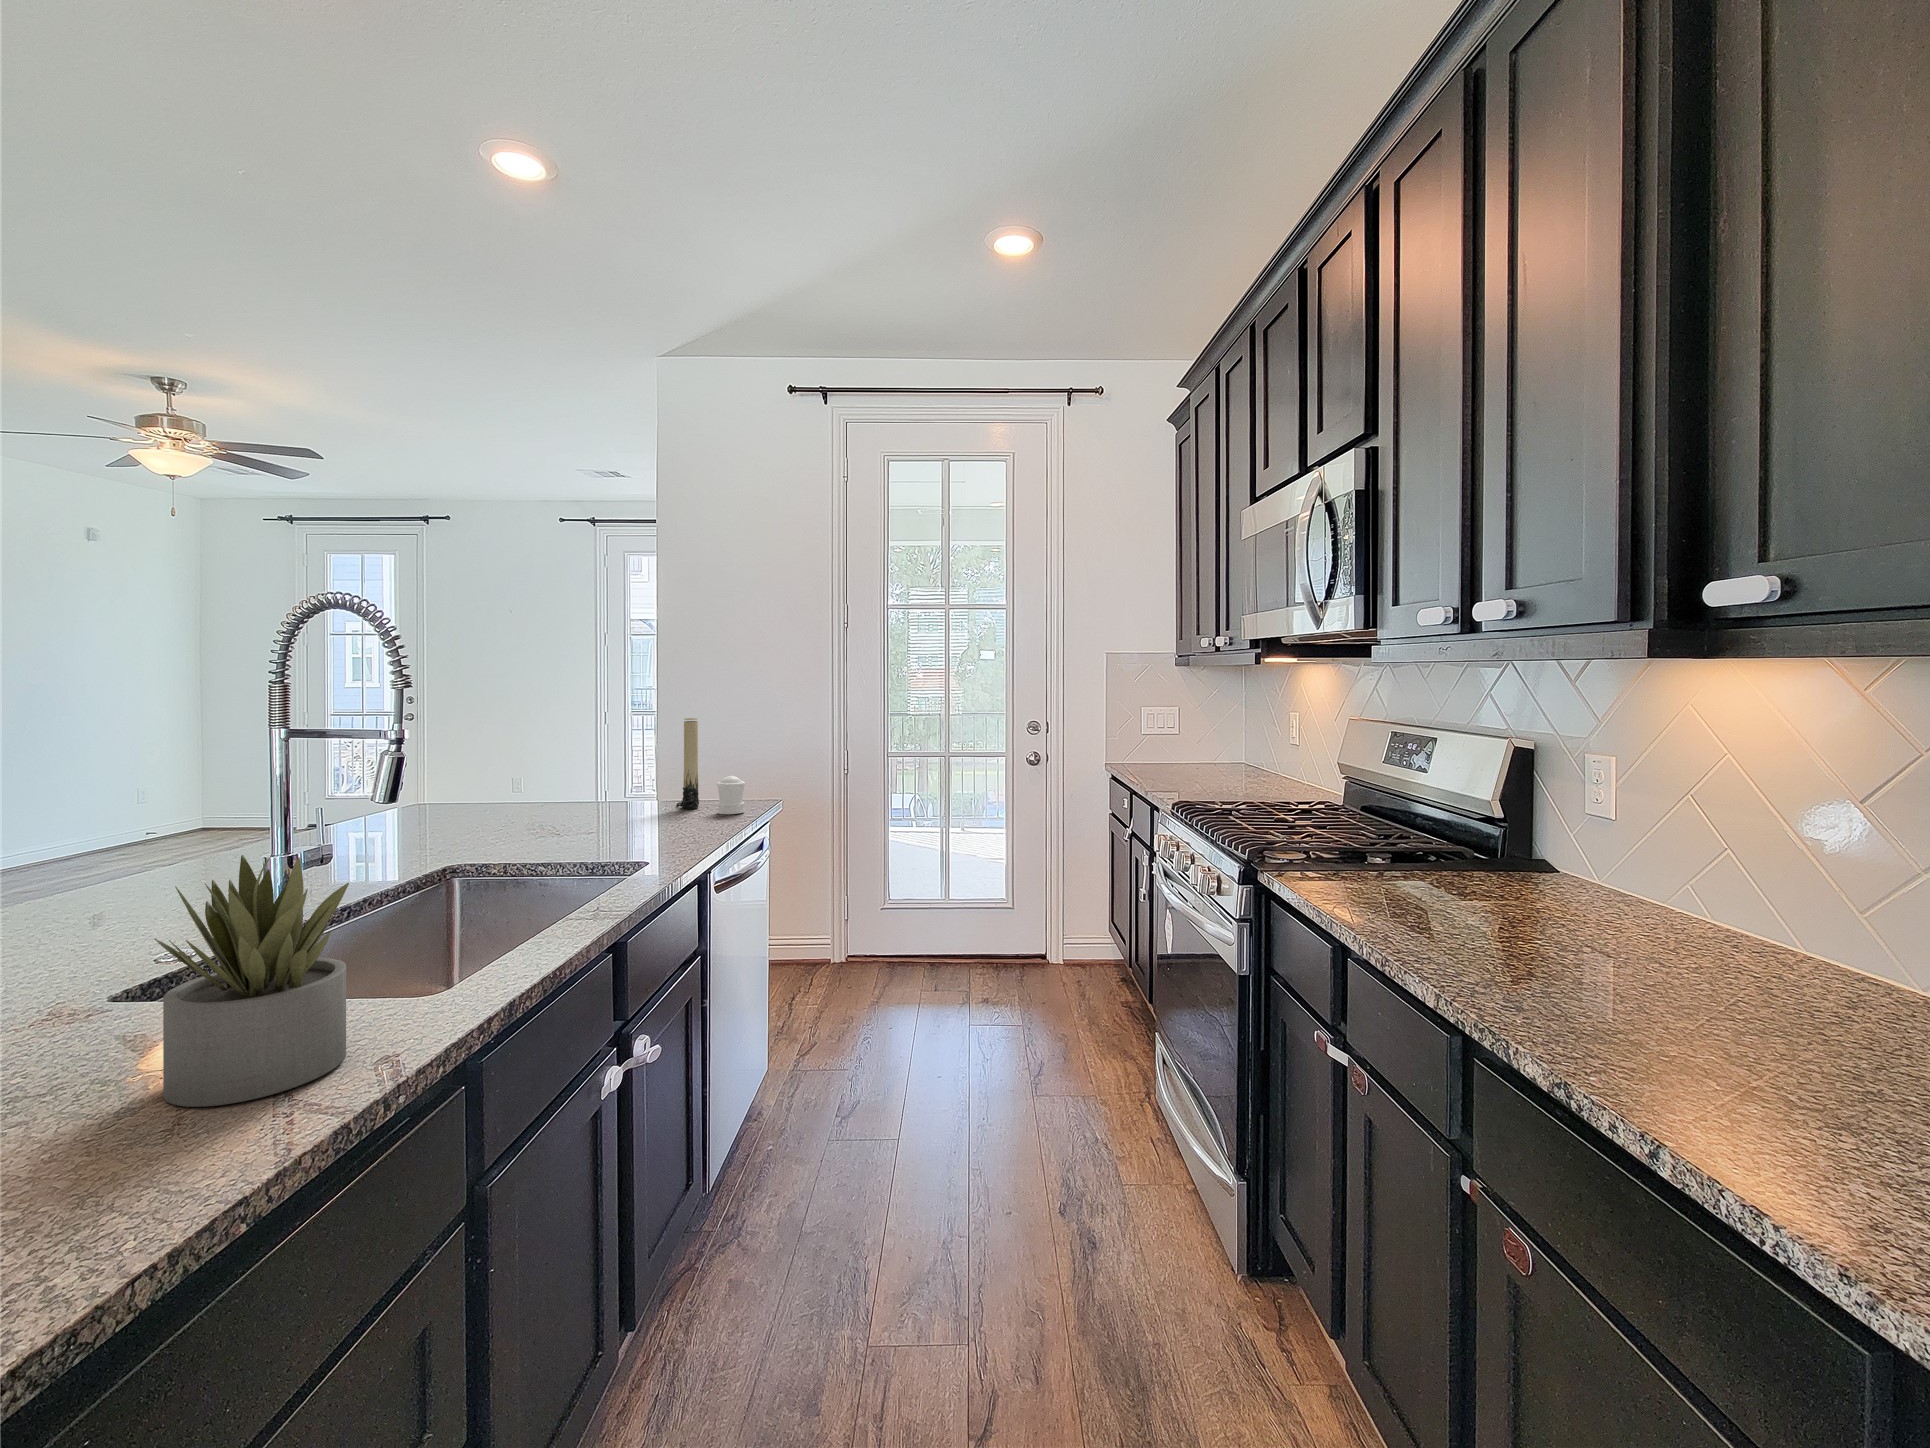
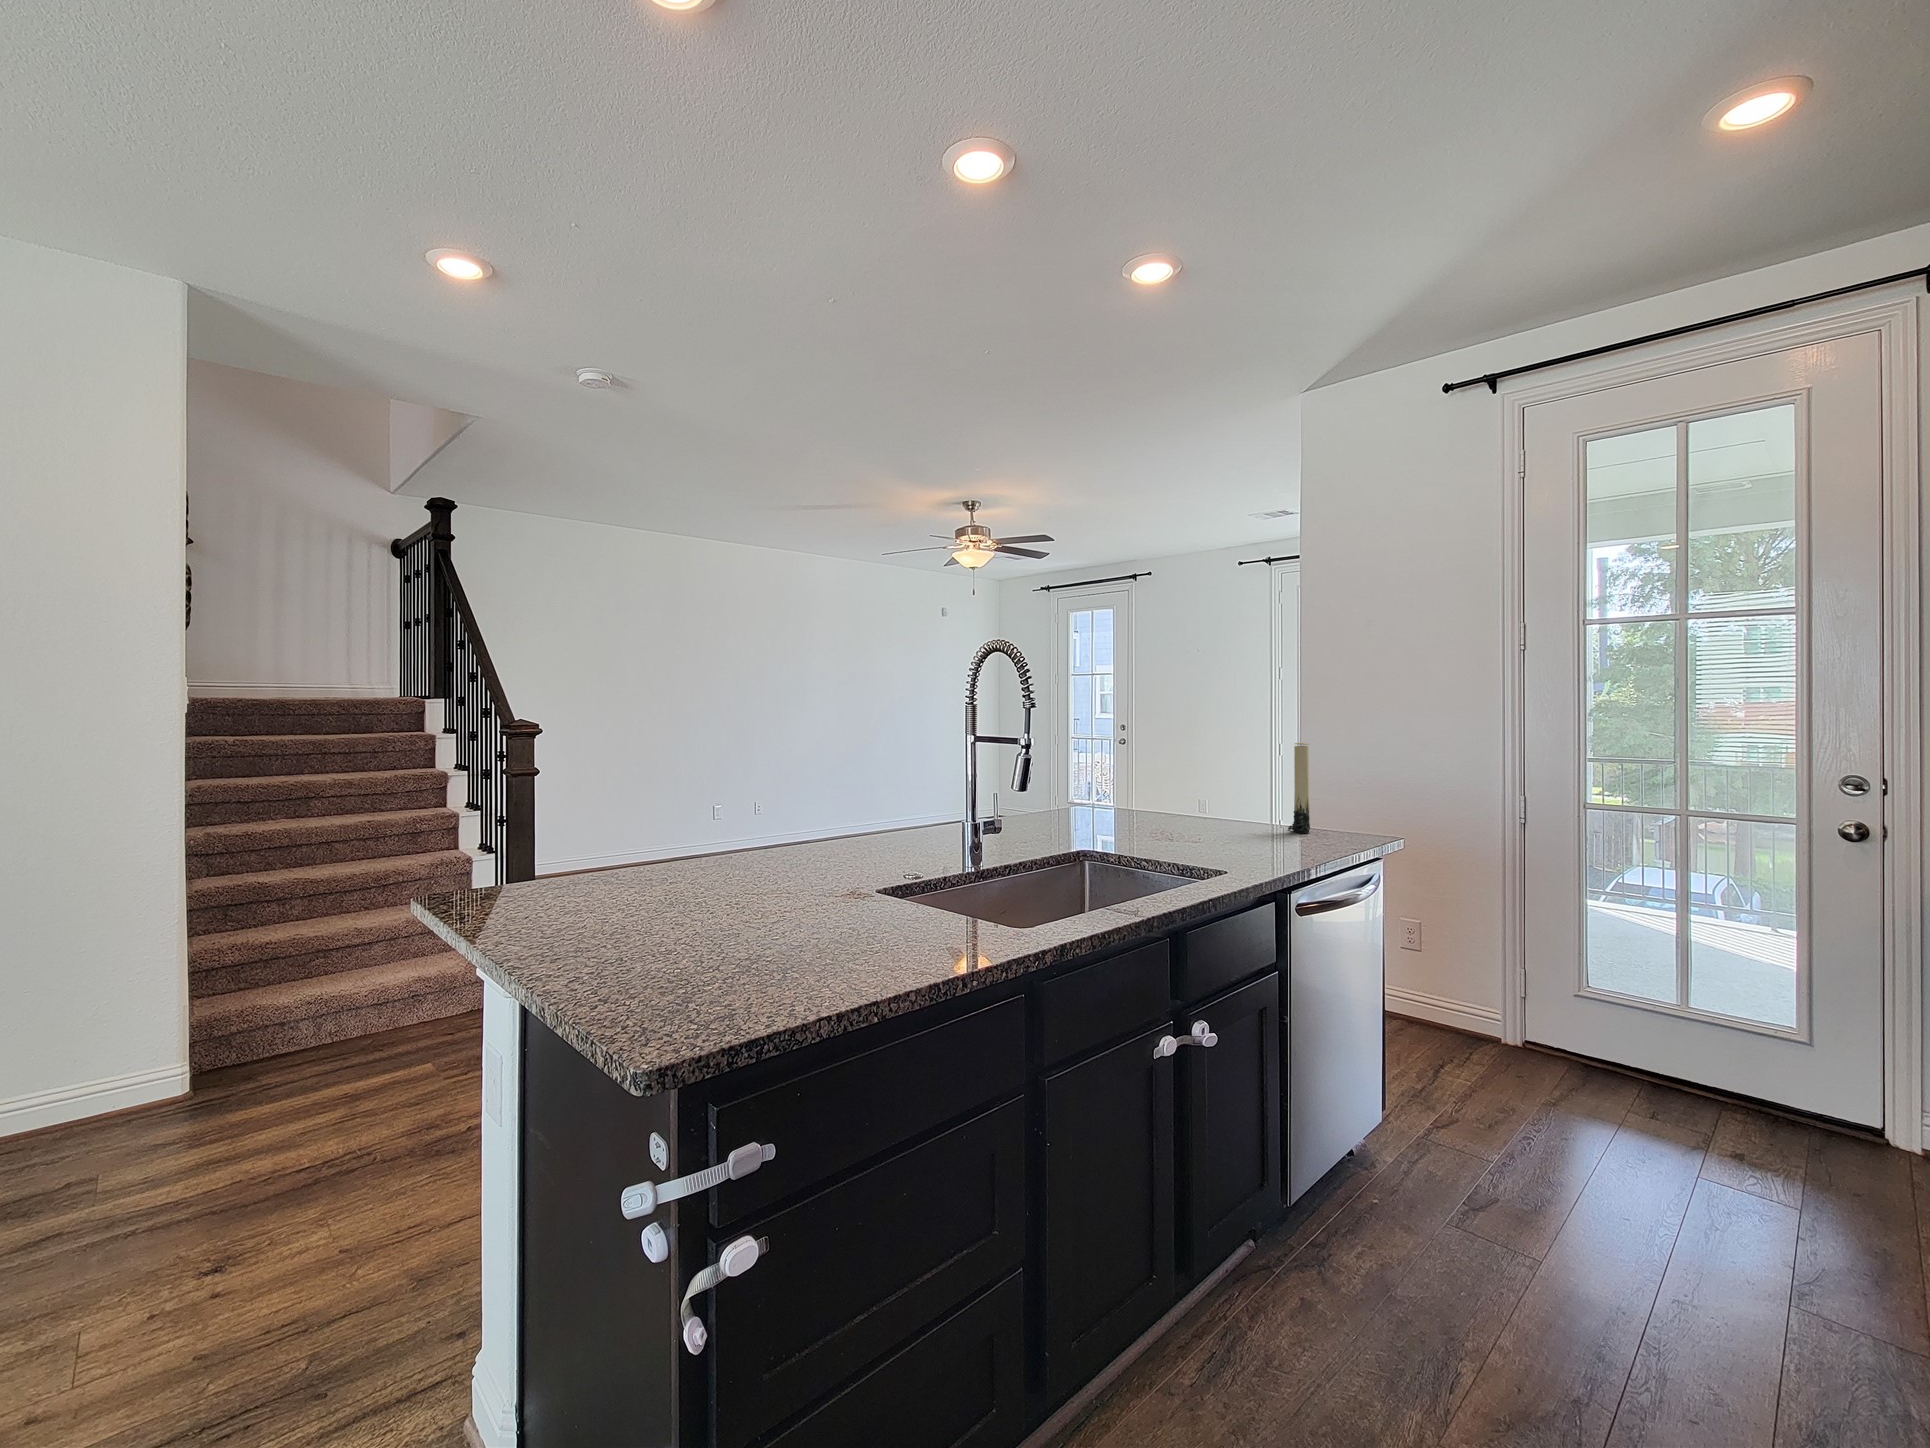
salt shaker: present [717,775,745,814] -> none [1324,803,1355,843]
succulent plant: present [155,855,349,1107] -> none [870,803,960,957]

